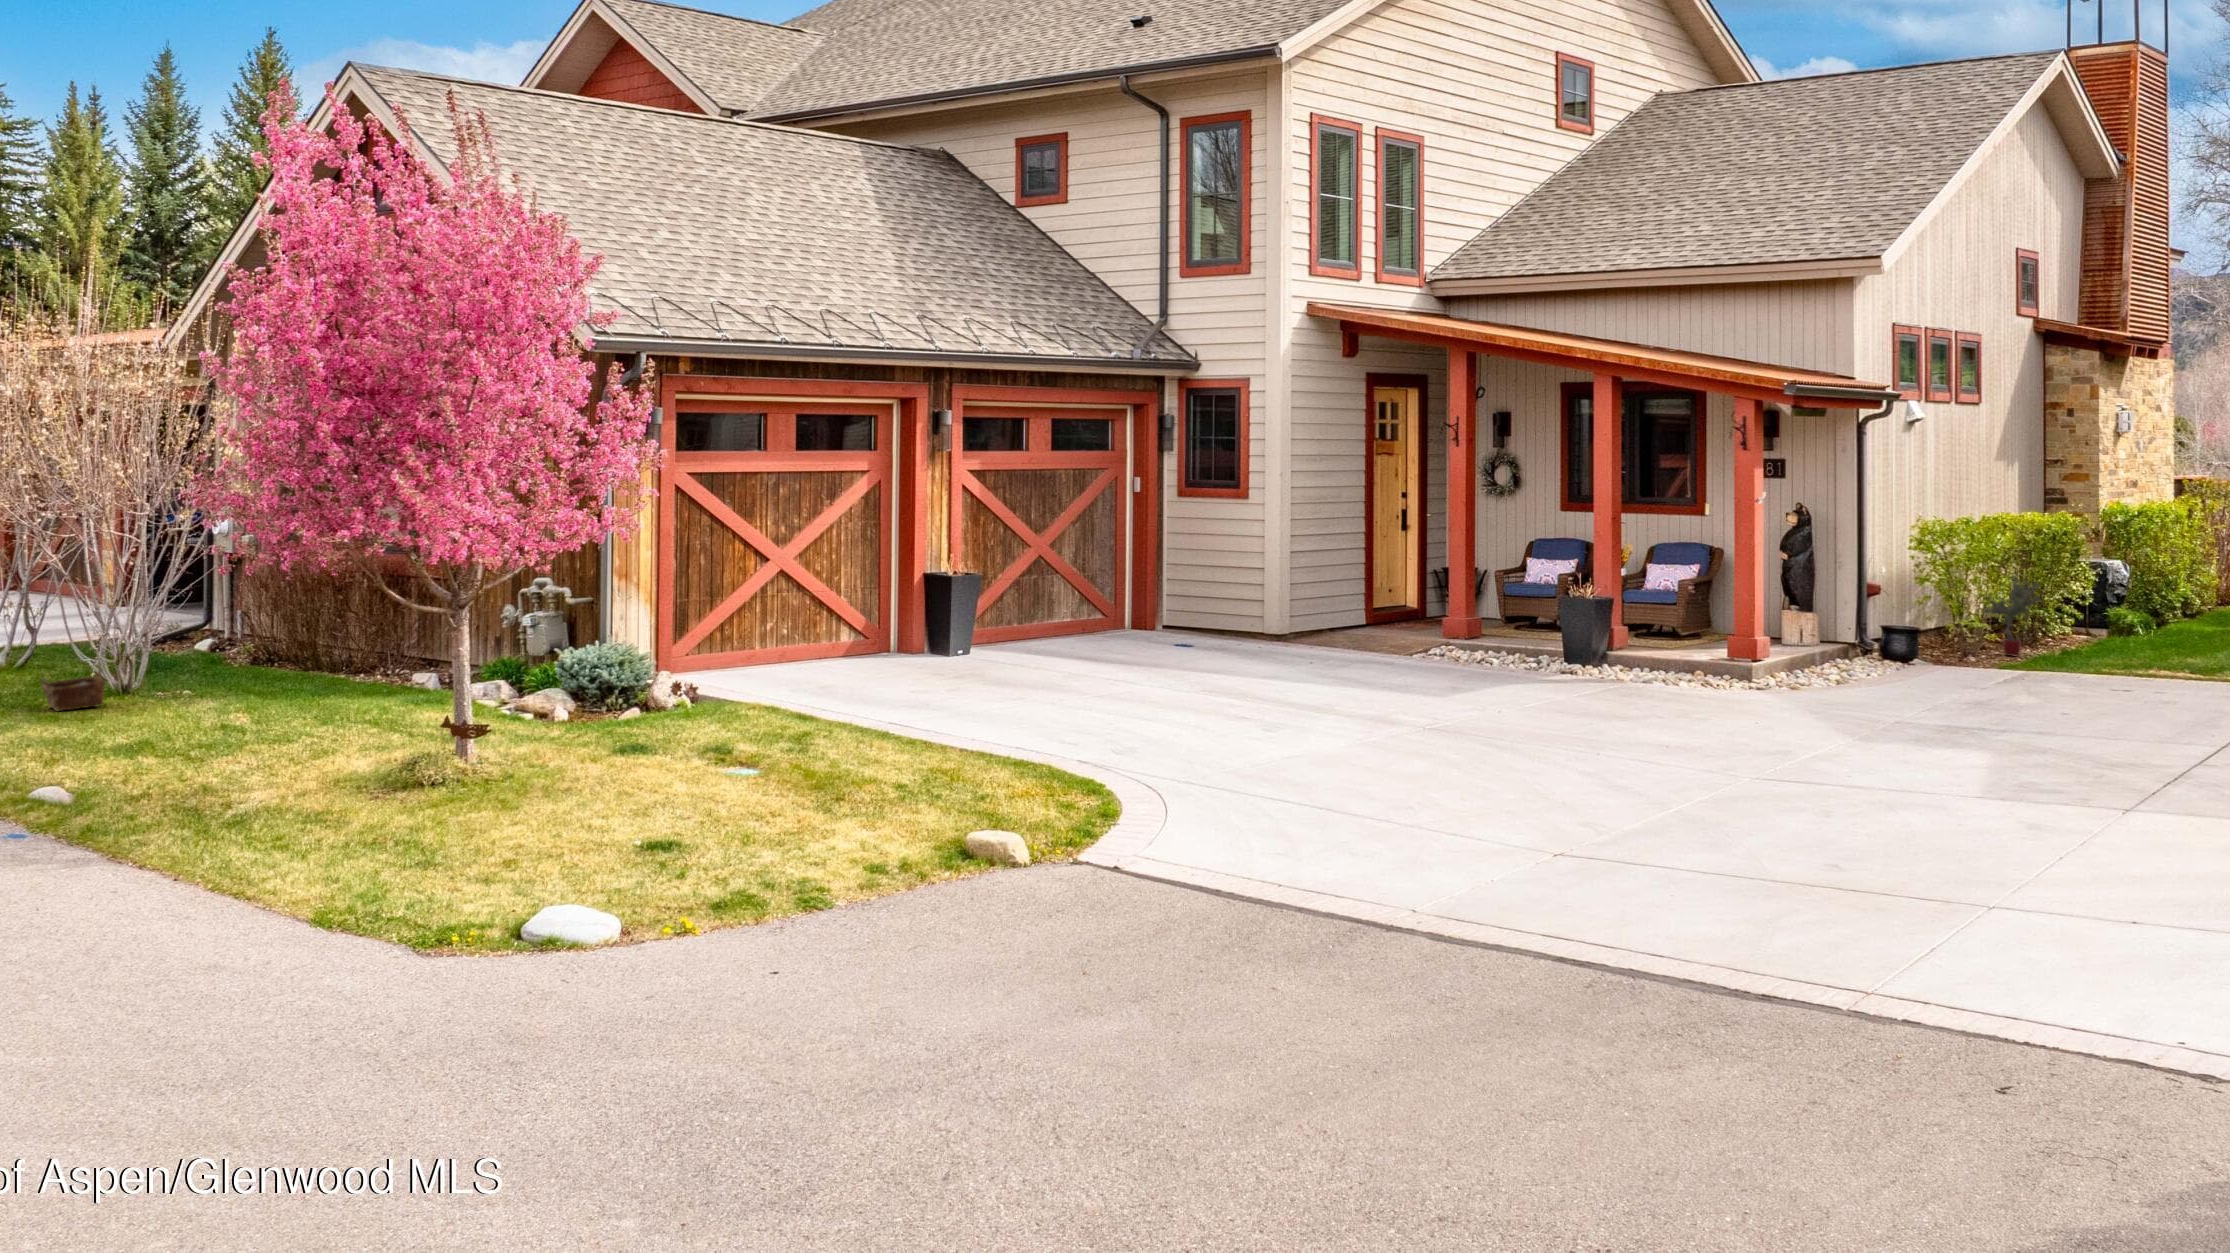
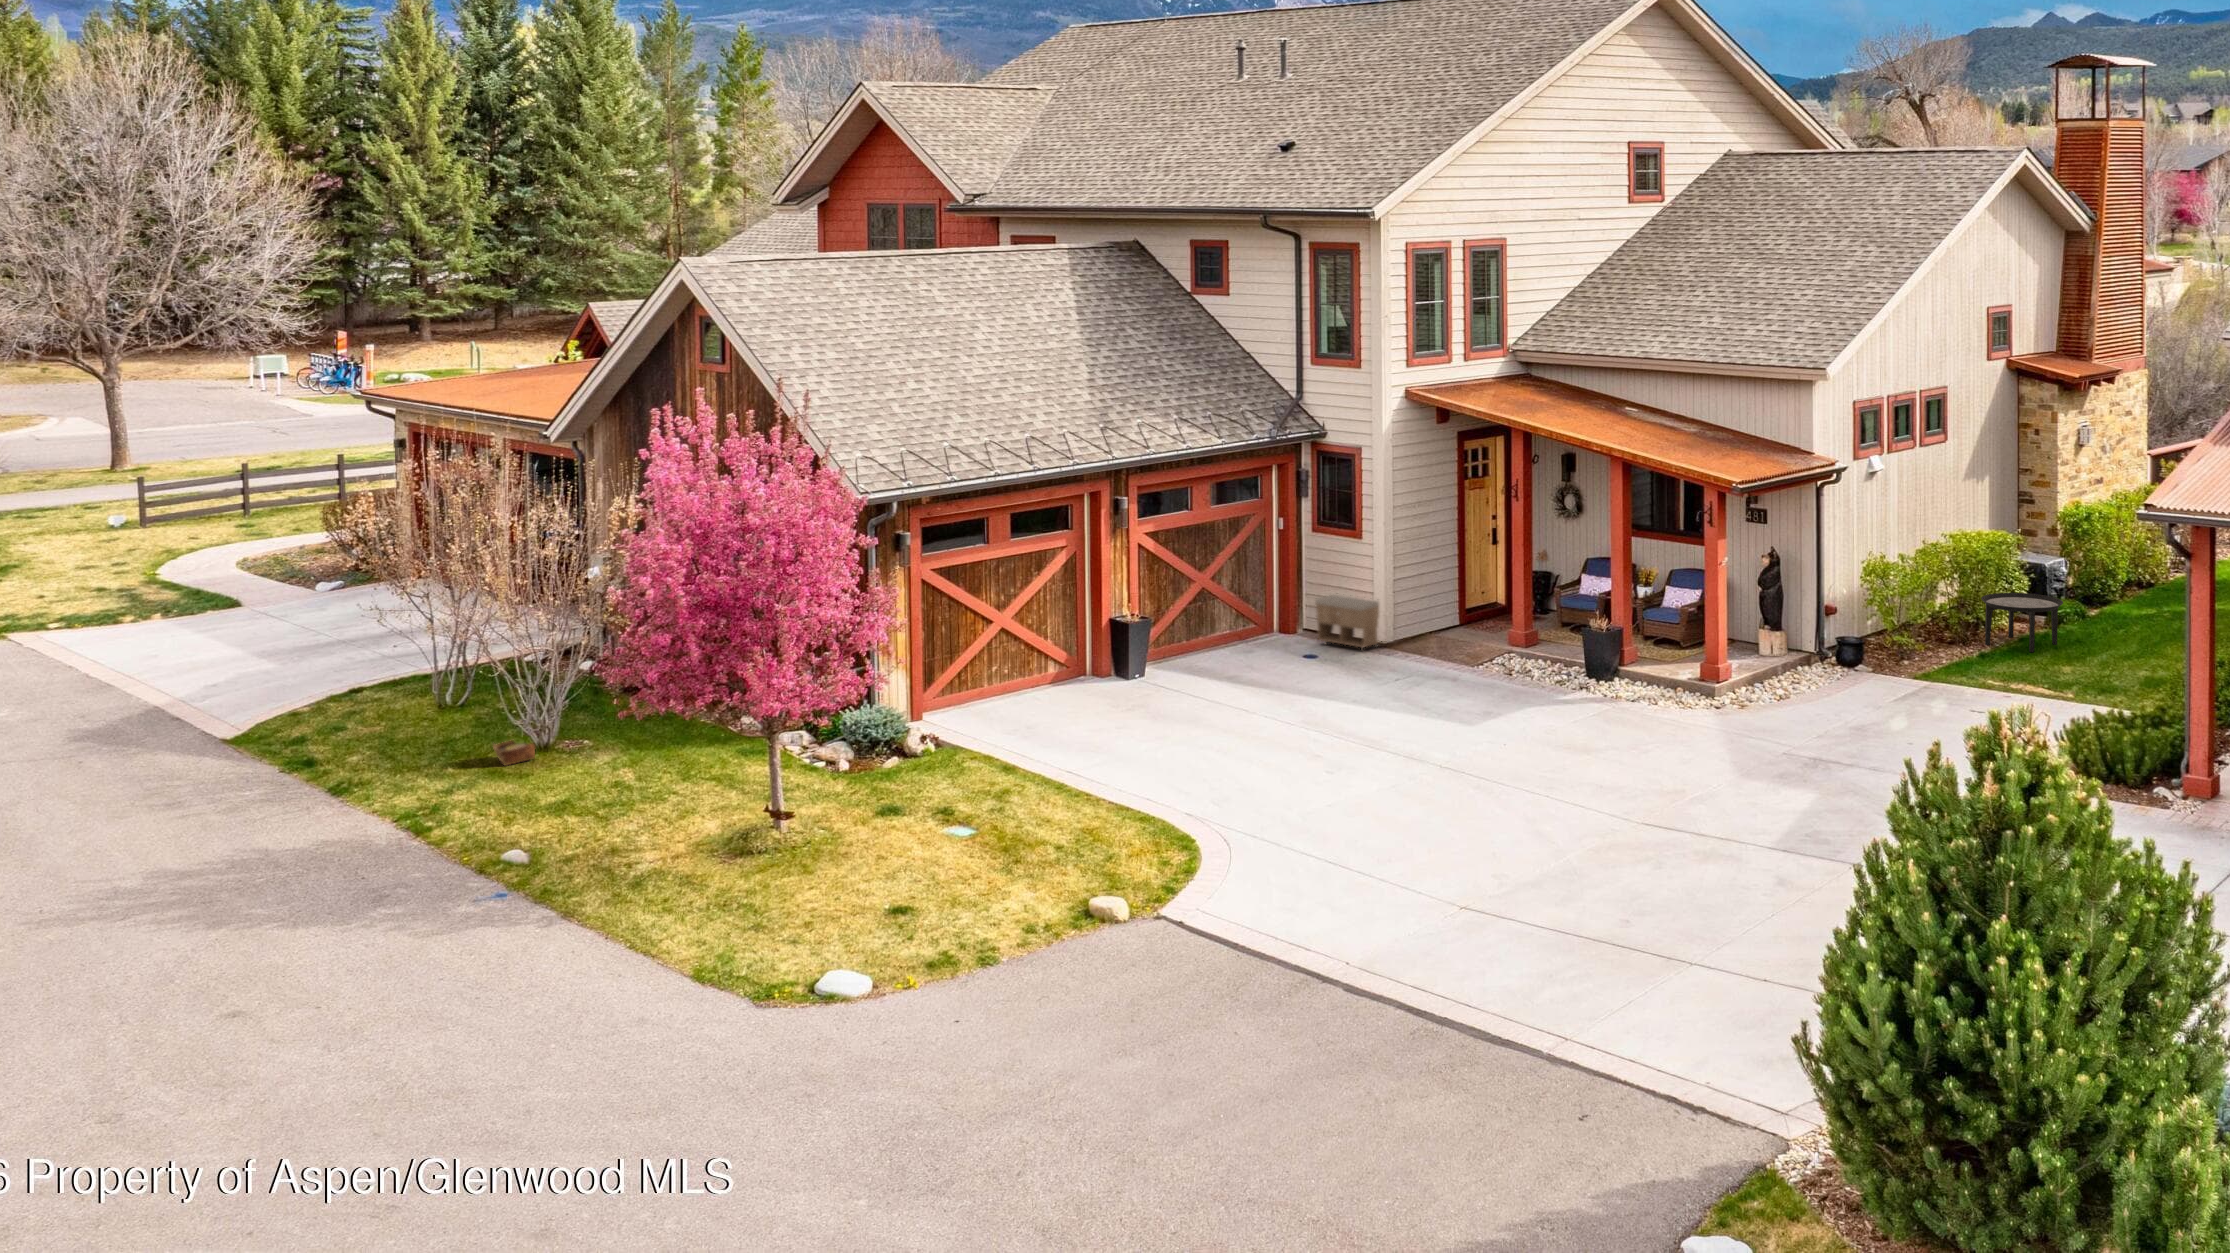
storage bench: none [1184,573,1276,642] -> present [1315,594,1379,649]
potted tree: present [1984,573,2040,656] -> none [1912,593,1958,658]
round table: none [2055,586,2169,654] -> present [1981,593,2063,652]

